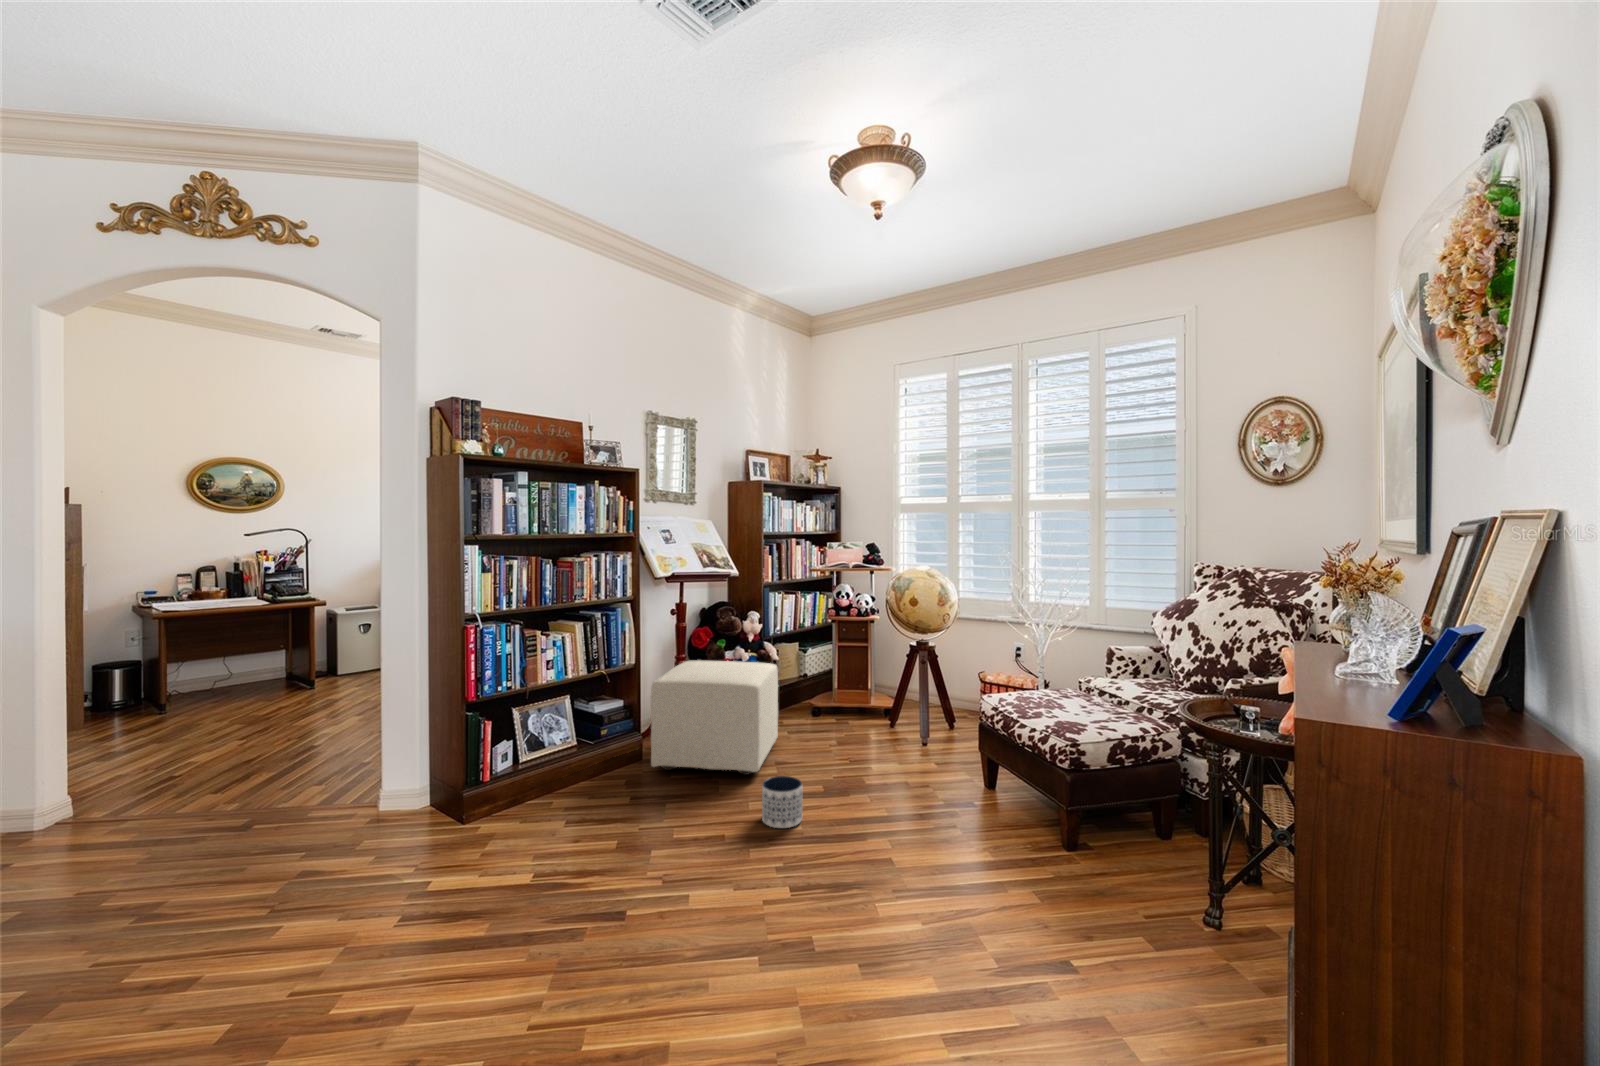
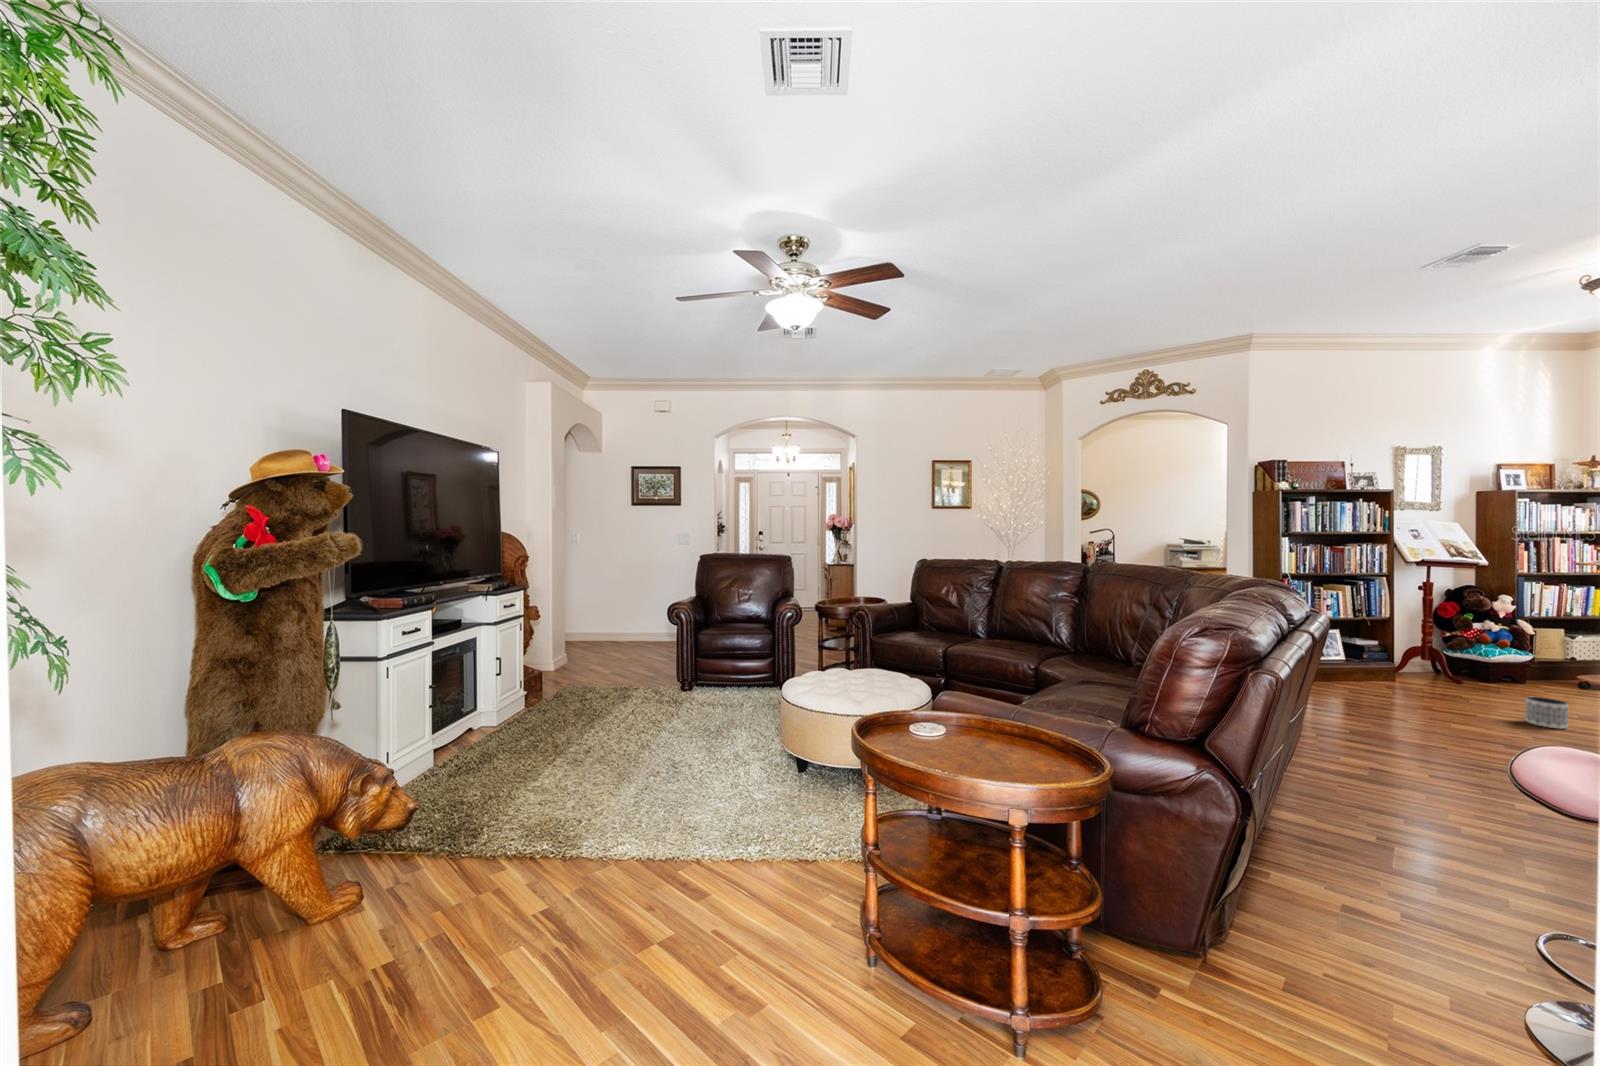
ottoman: present [651,660,778,775] -> none [1409,623,1538,702]

